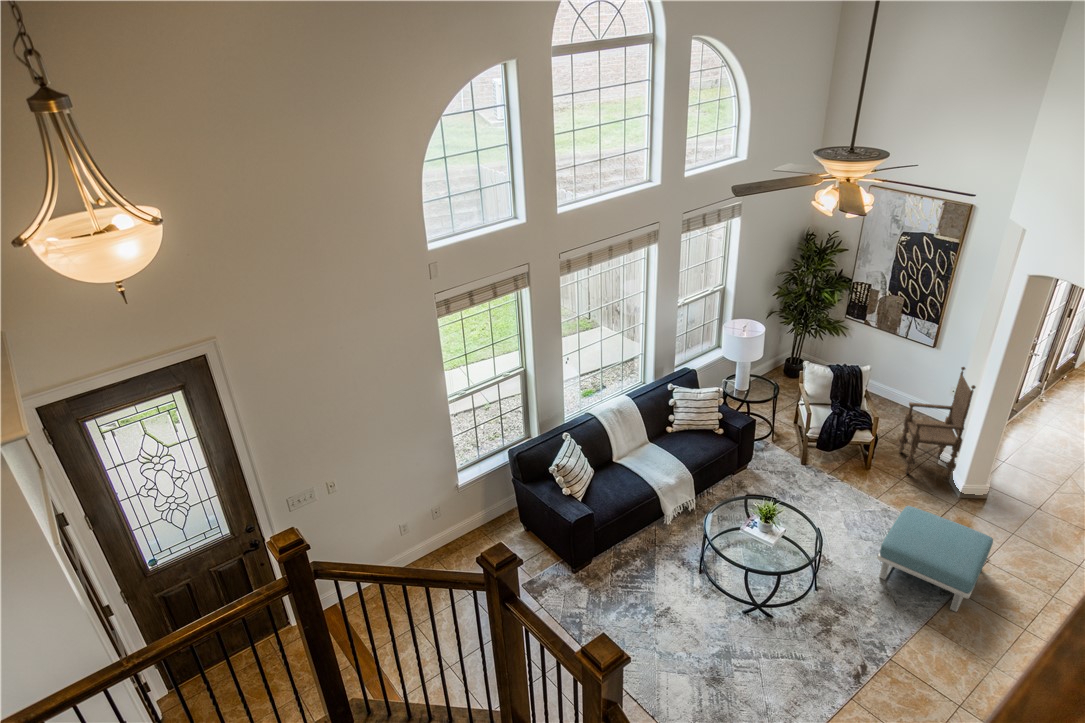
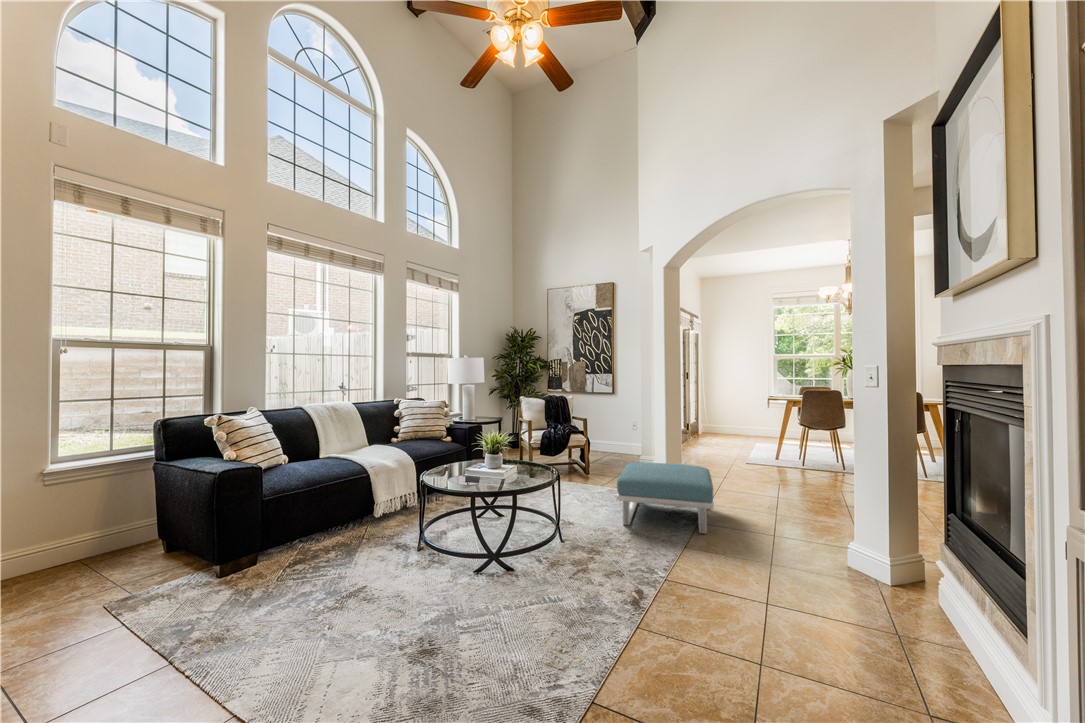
armchair: present [899,367,976,479] -> none [606,377,654,473]

